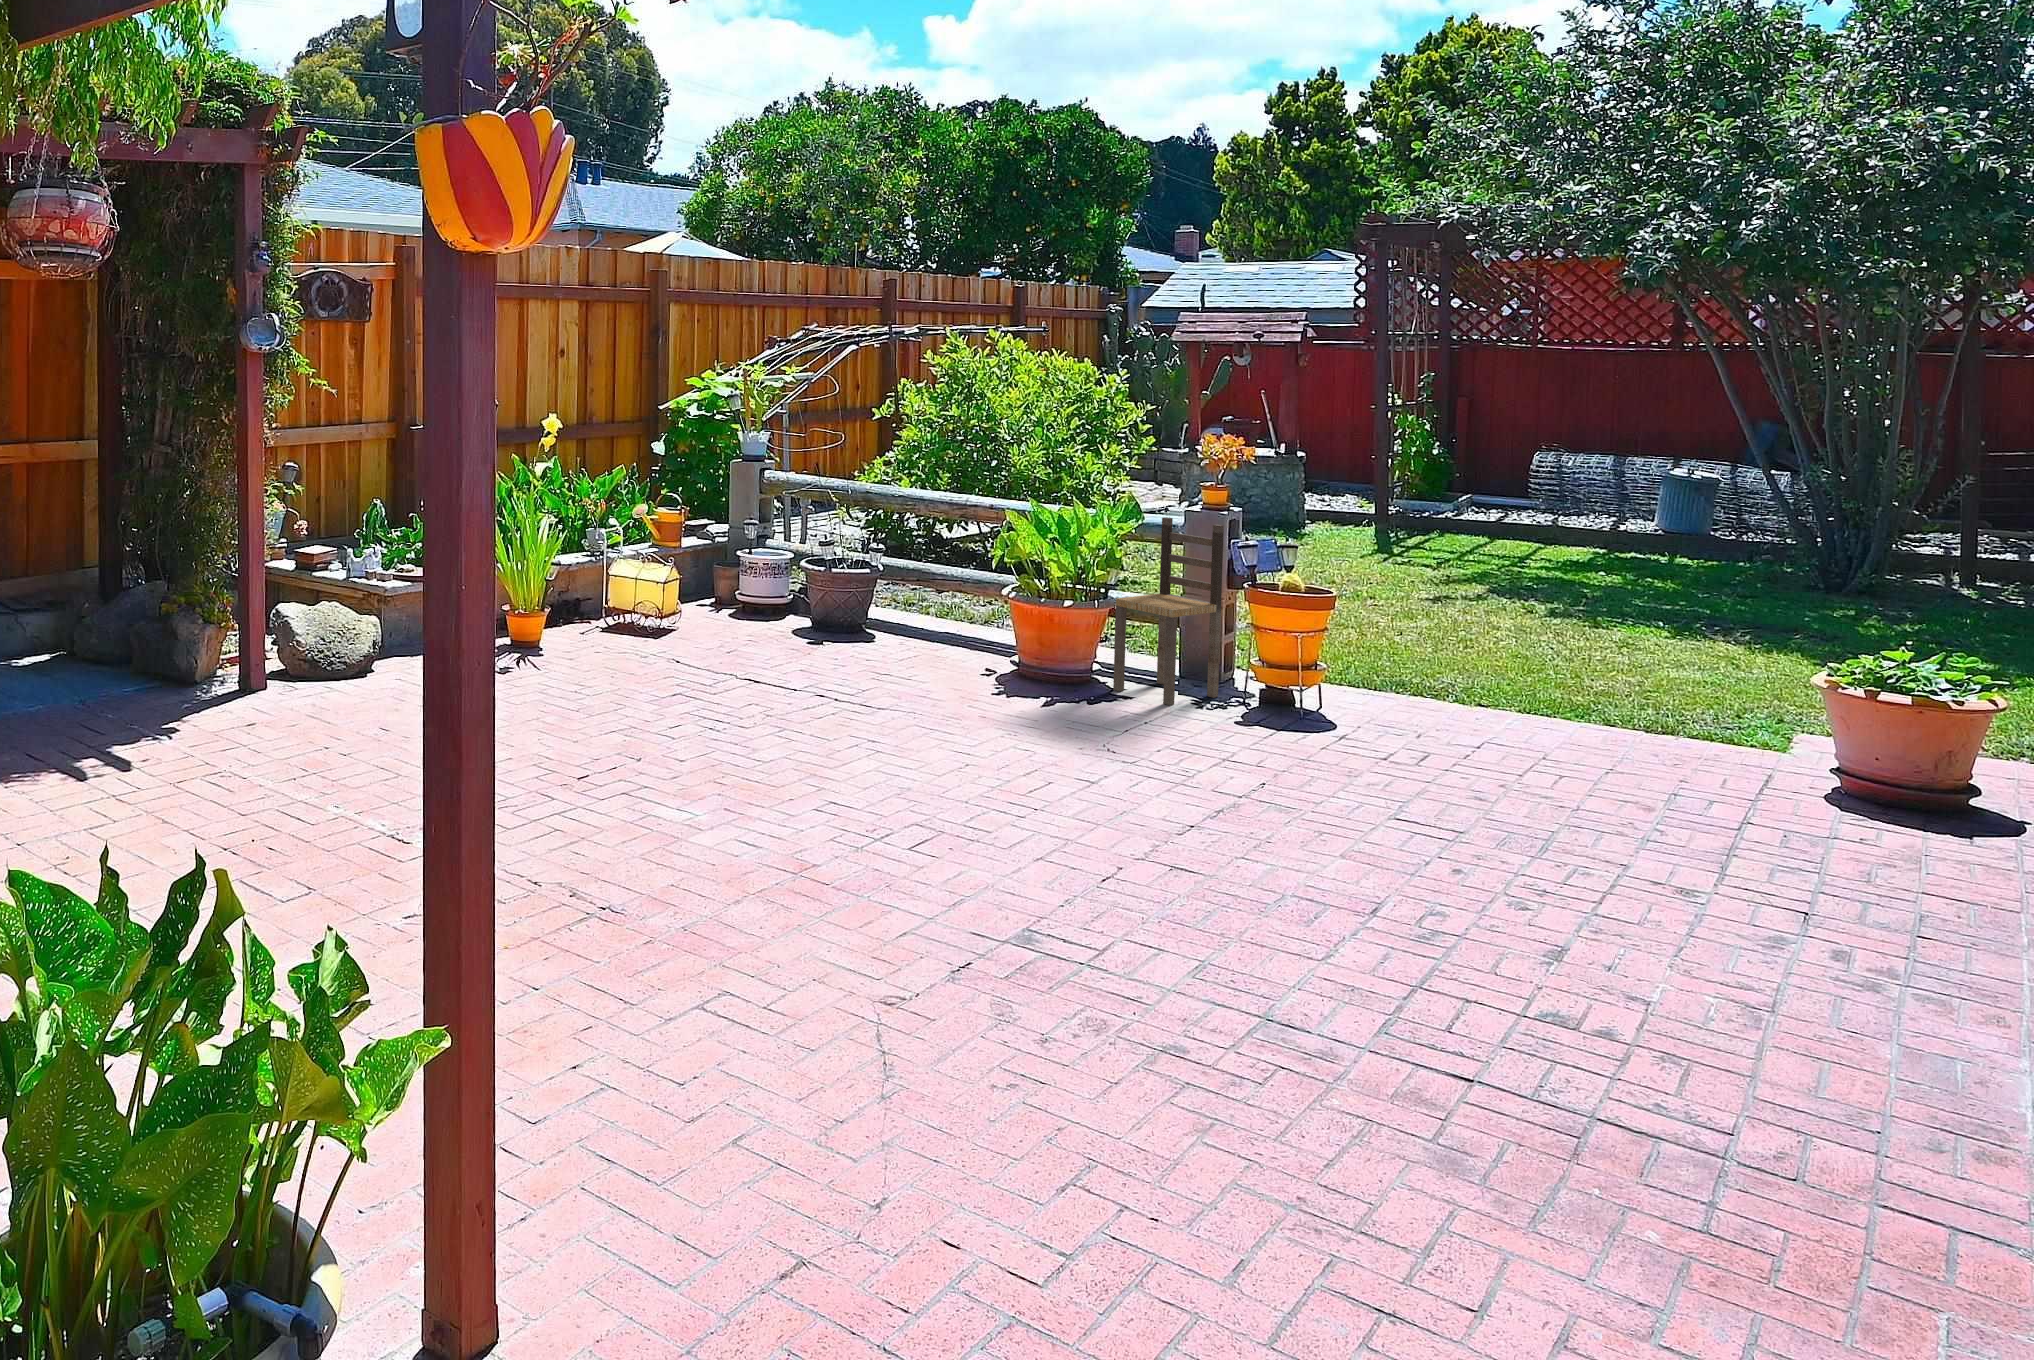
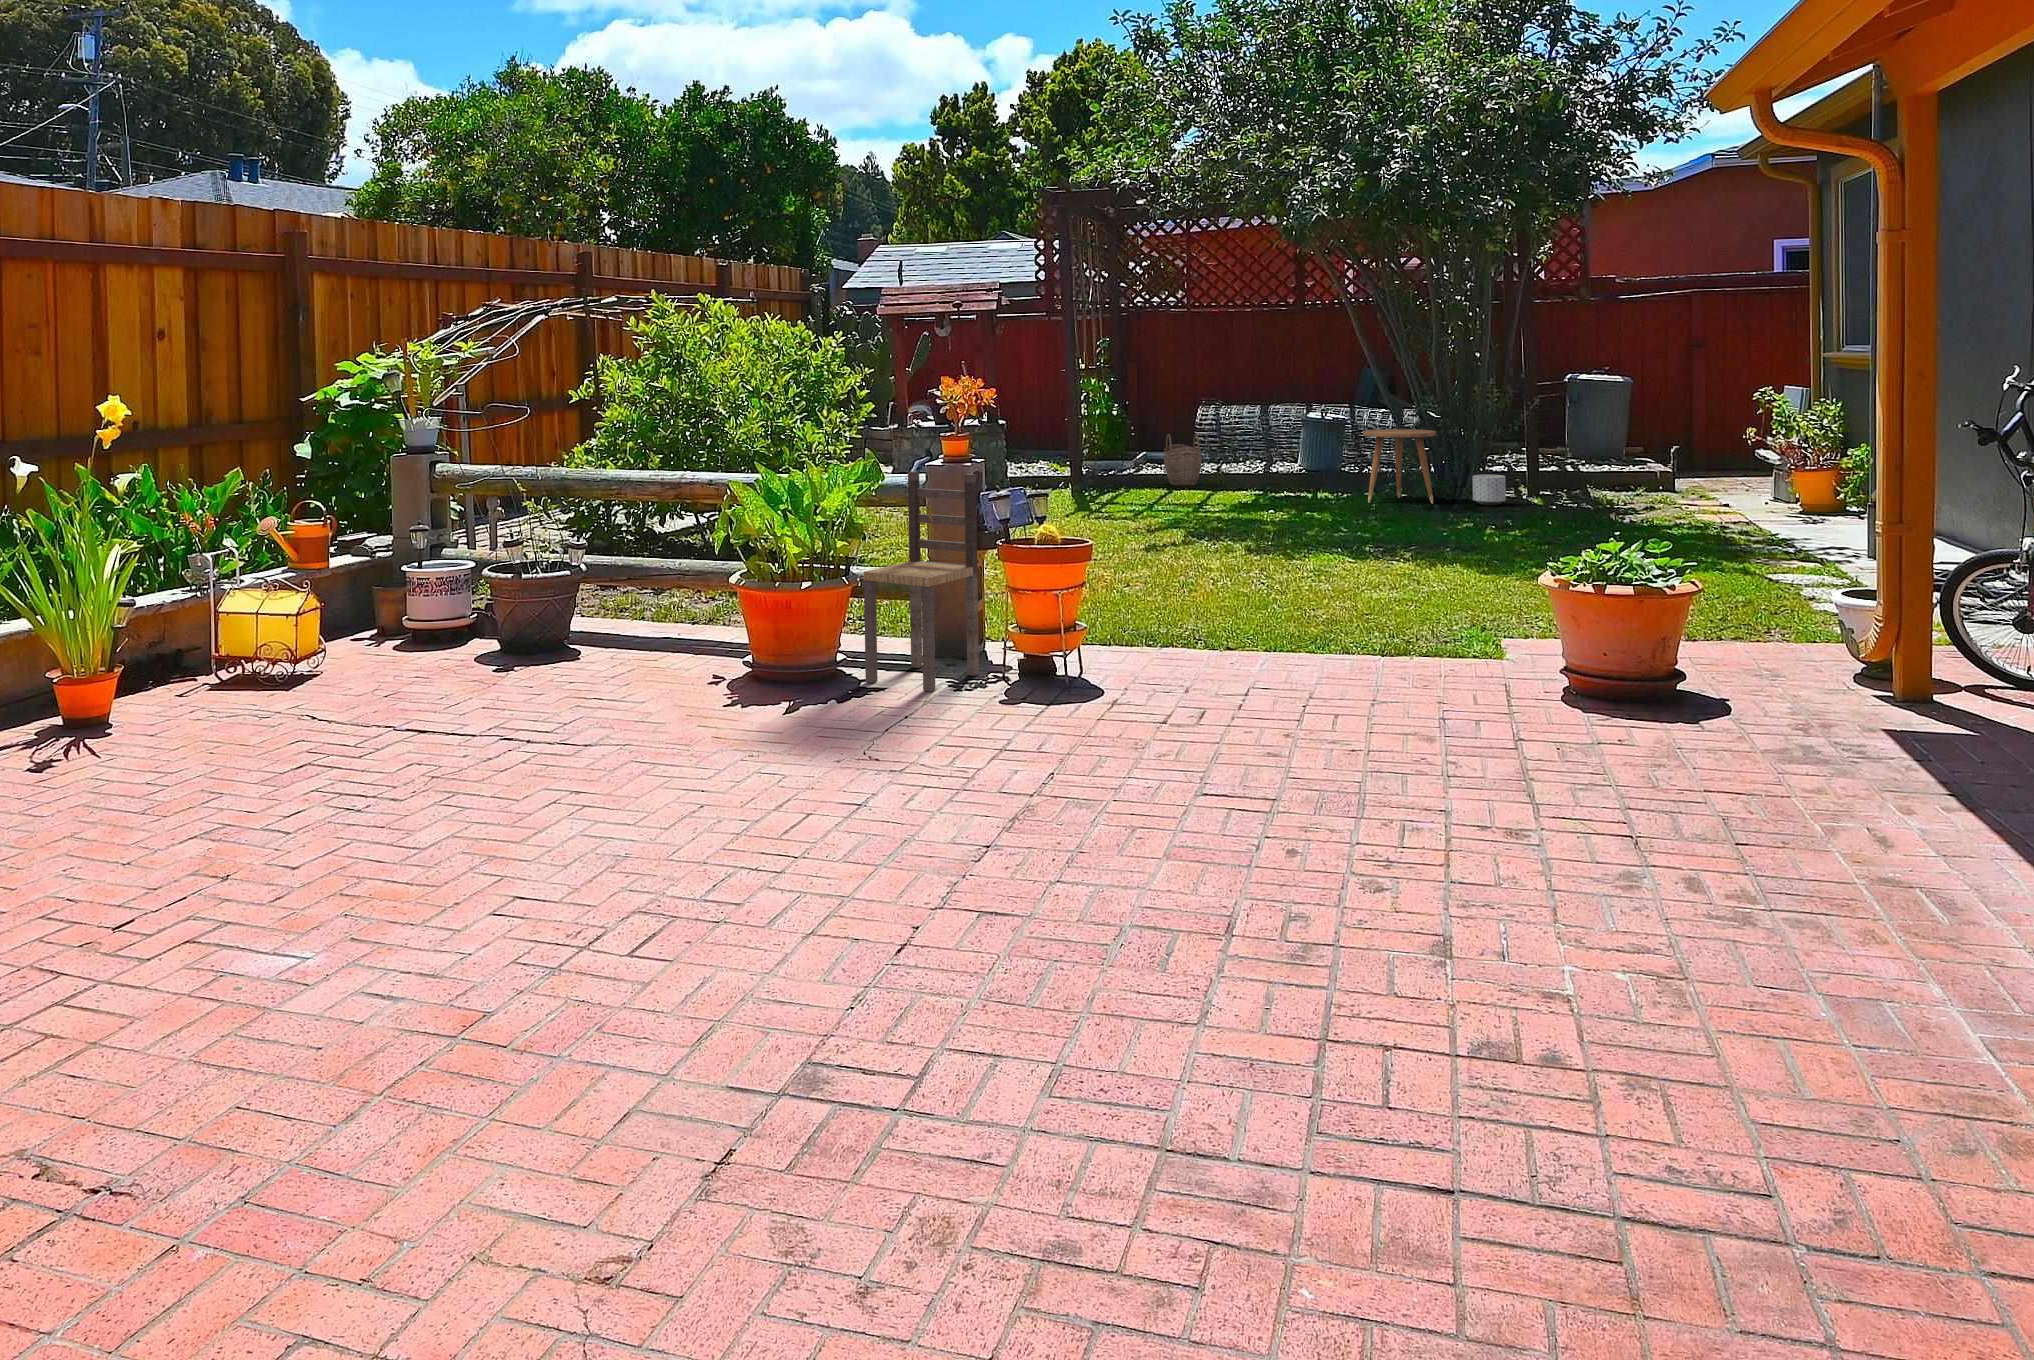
woven basket: none [1486,480,1533,537] -> present [1164,434,1202,486]
side table: none [1733,496,1833,584] -> present [1363,429,1436,504]
planter: none [1878,557,1926,594] -> present [1473,475,1506,506]

